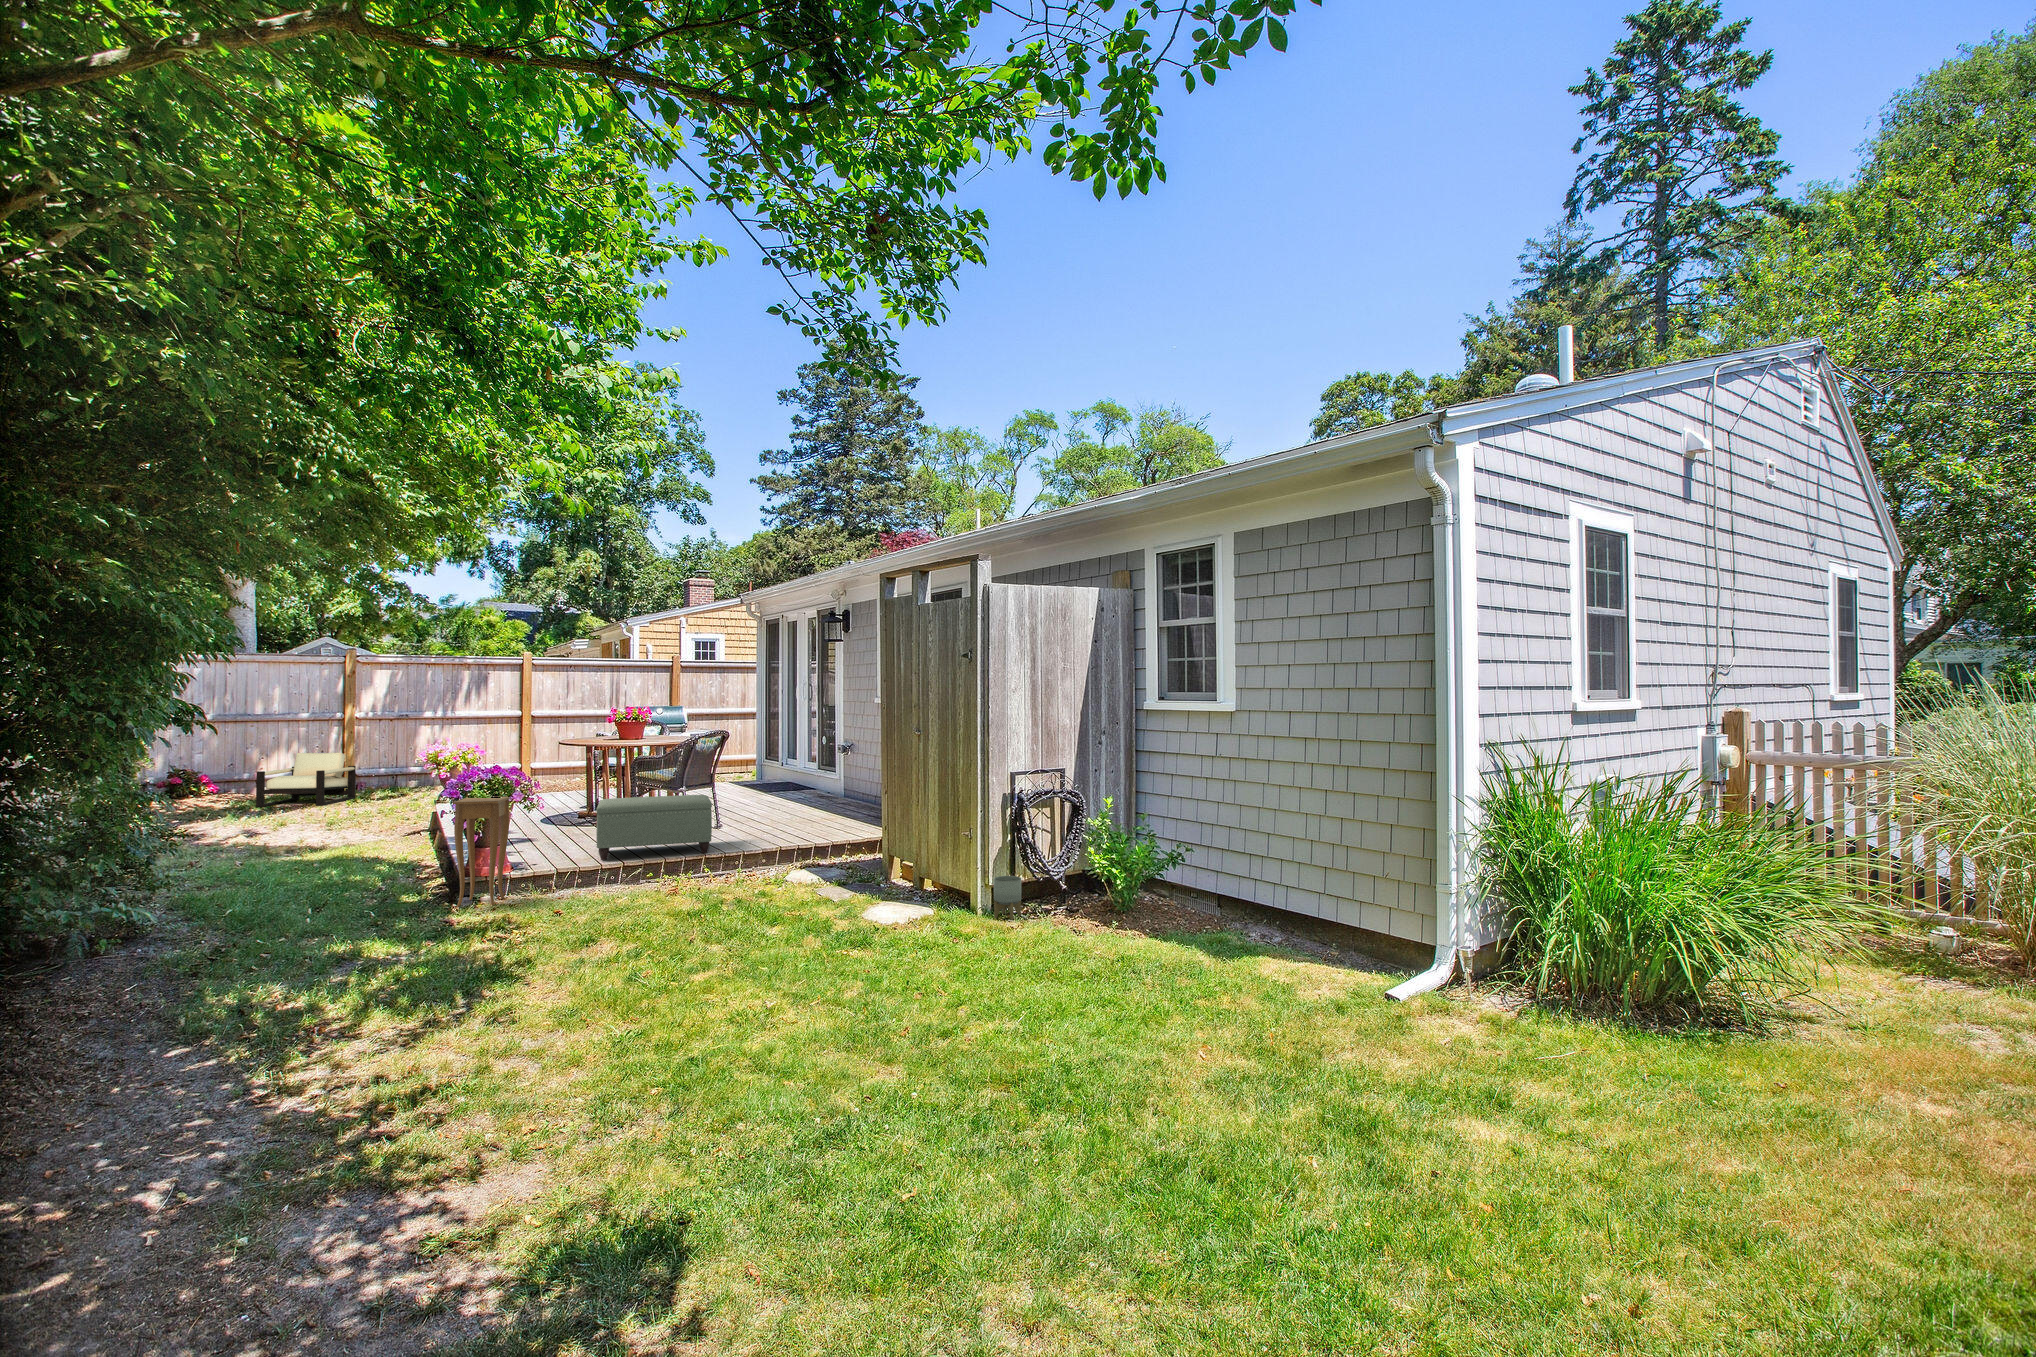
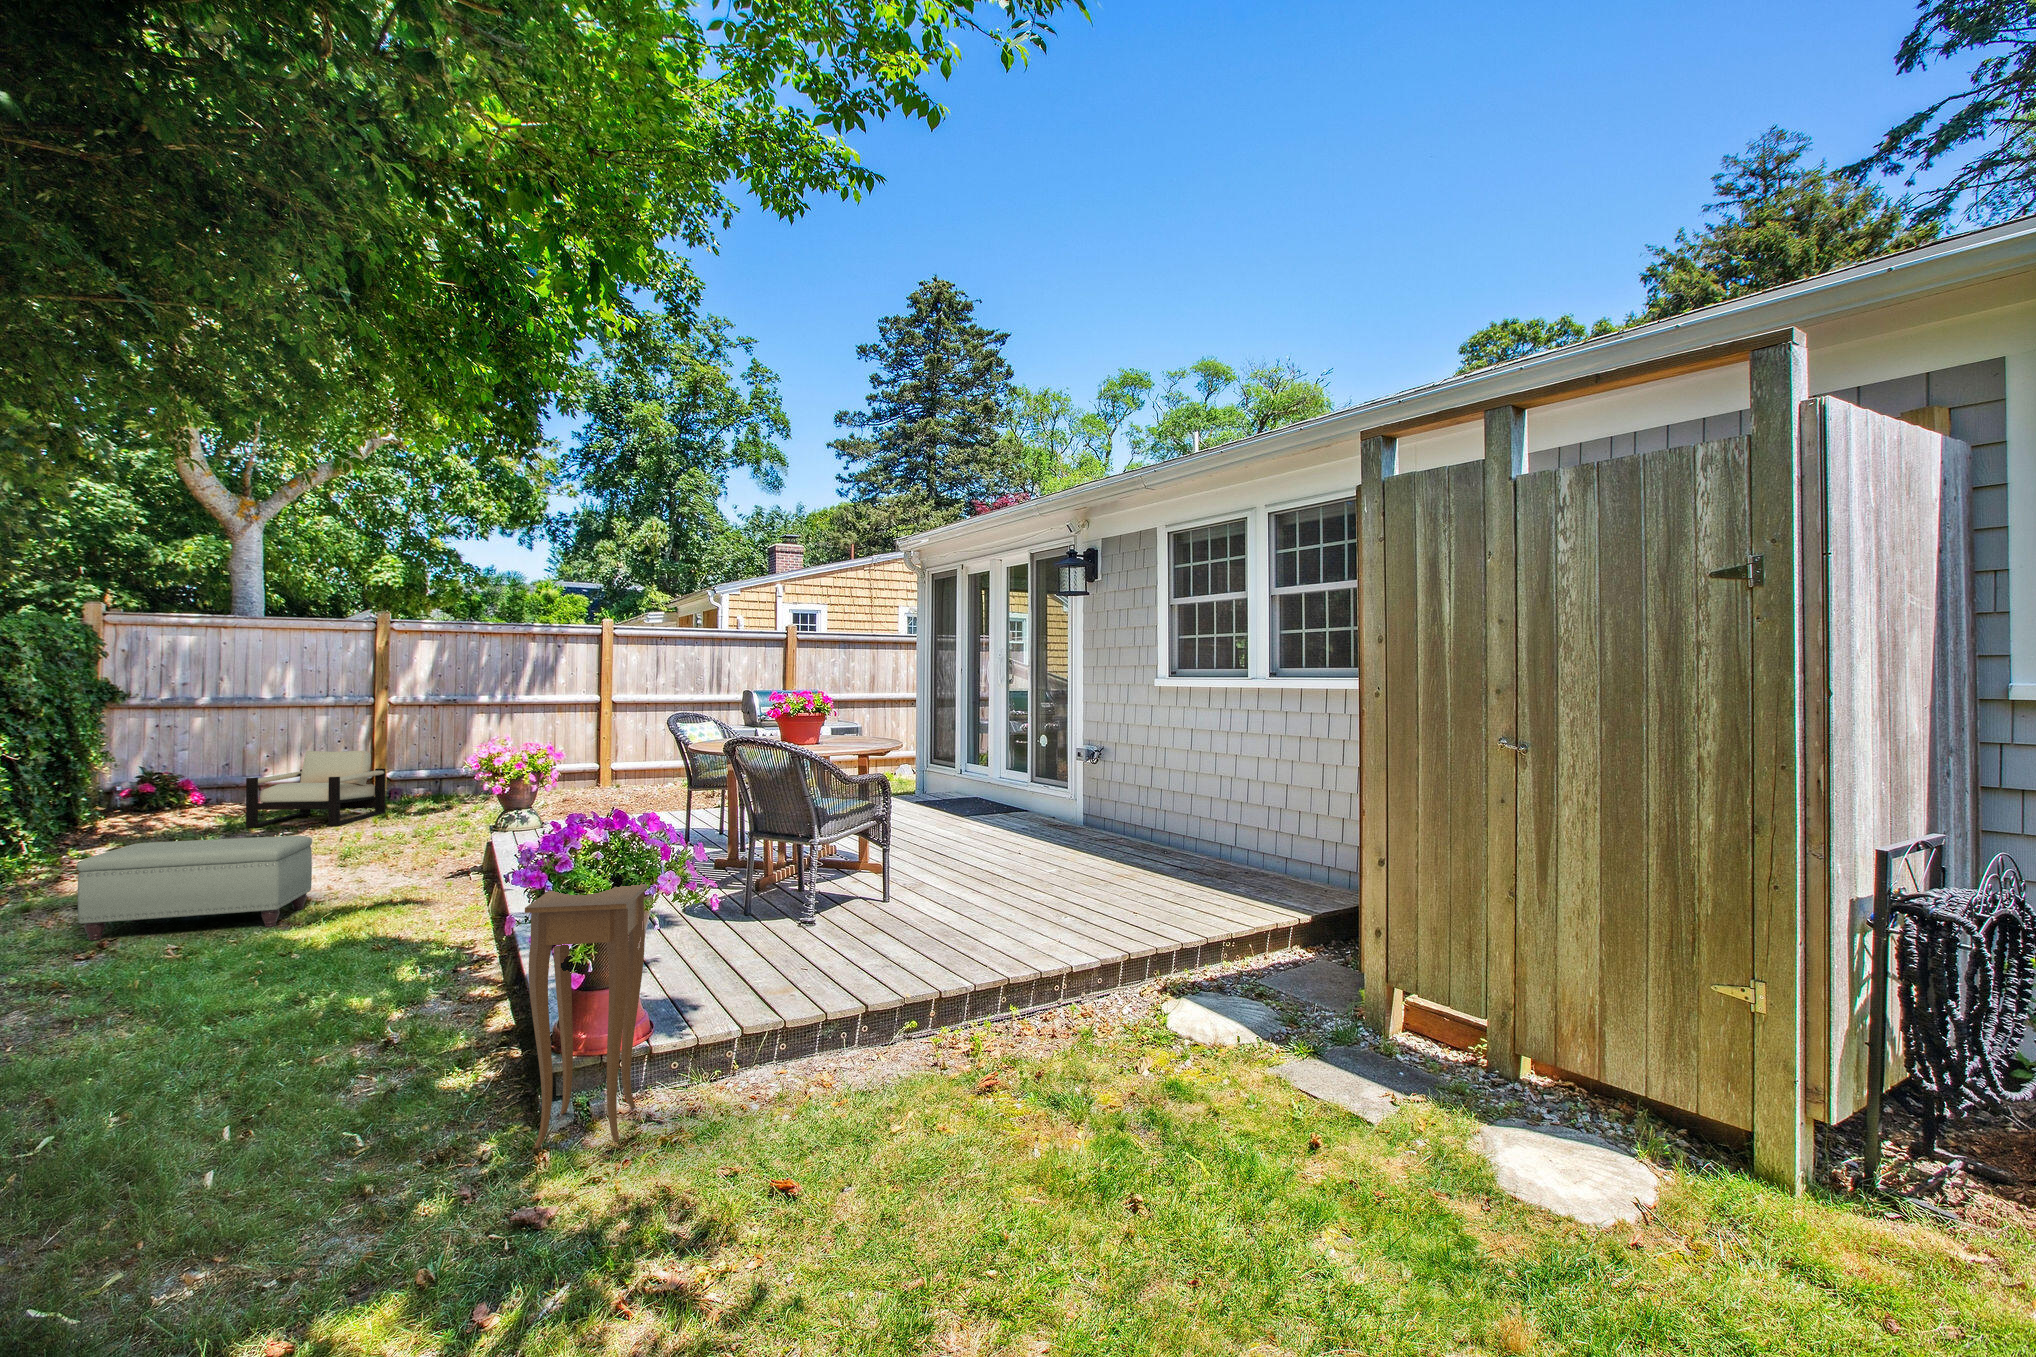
ottoman: present [596,795,712,860] -> present [77,836,312,940]
planter: present [994,876,1021,920] -> none [1893,1122,1995,1262]

